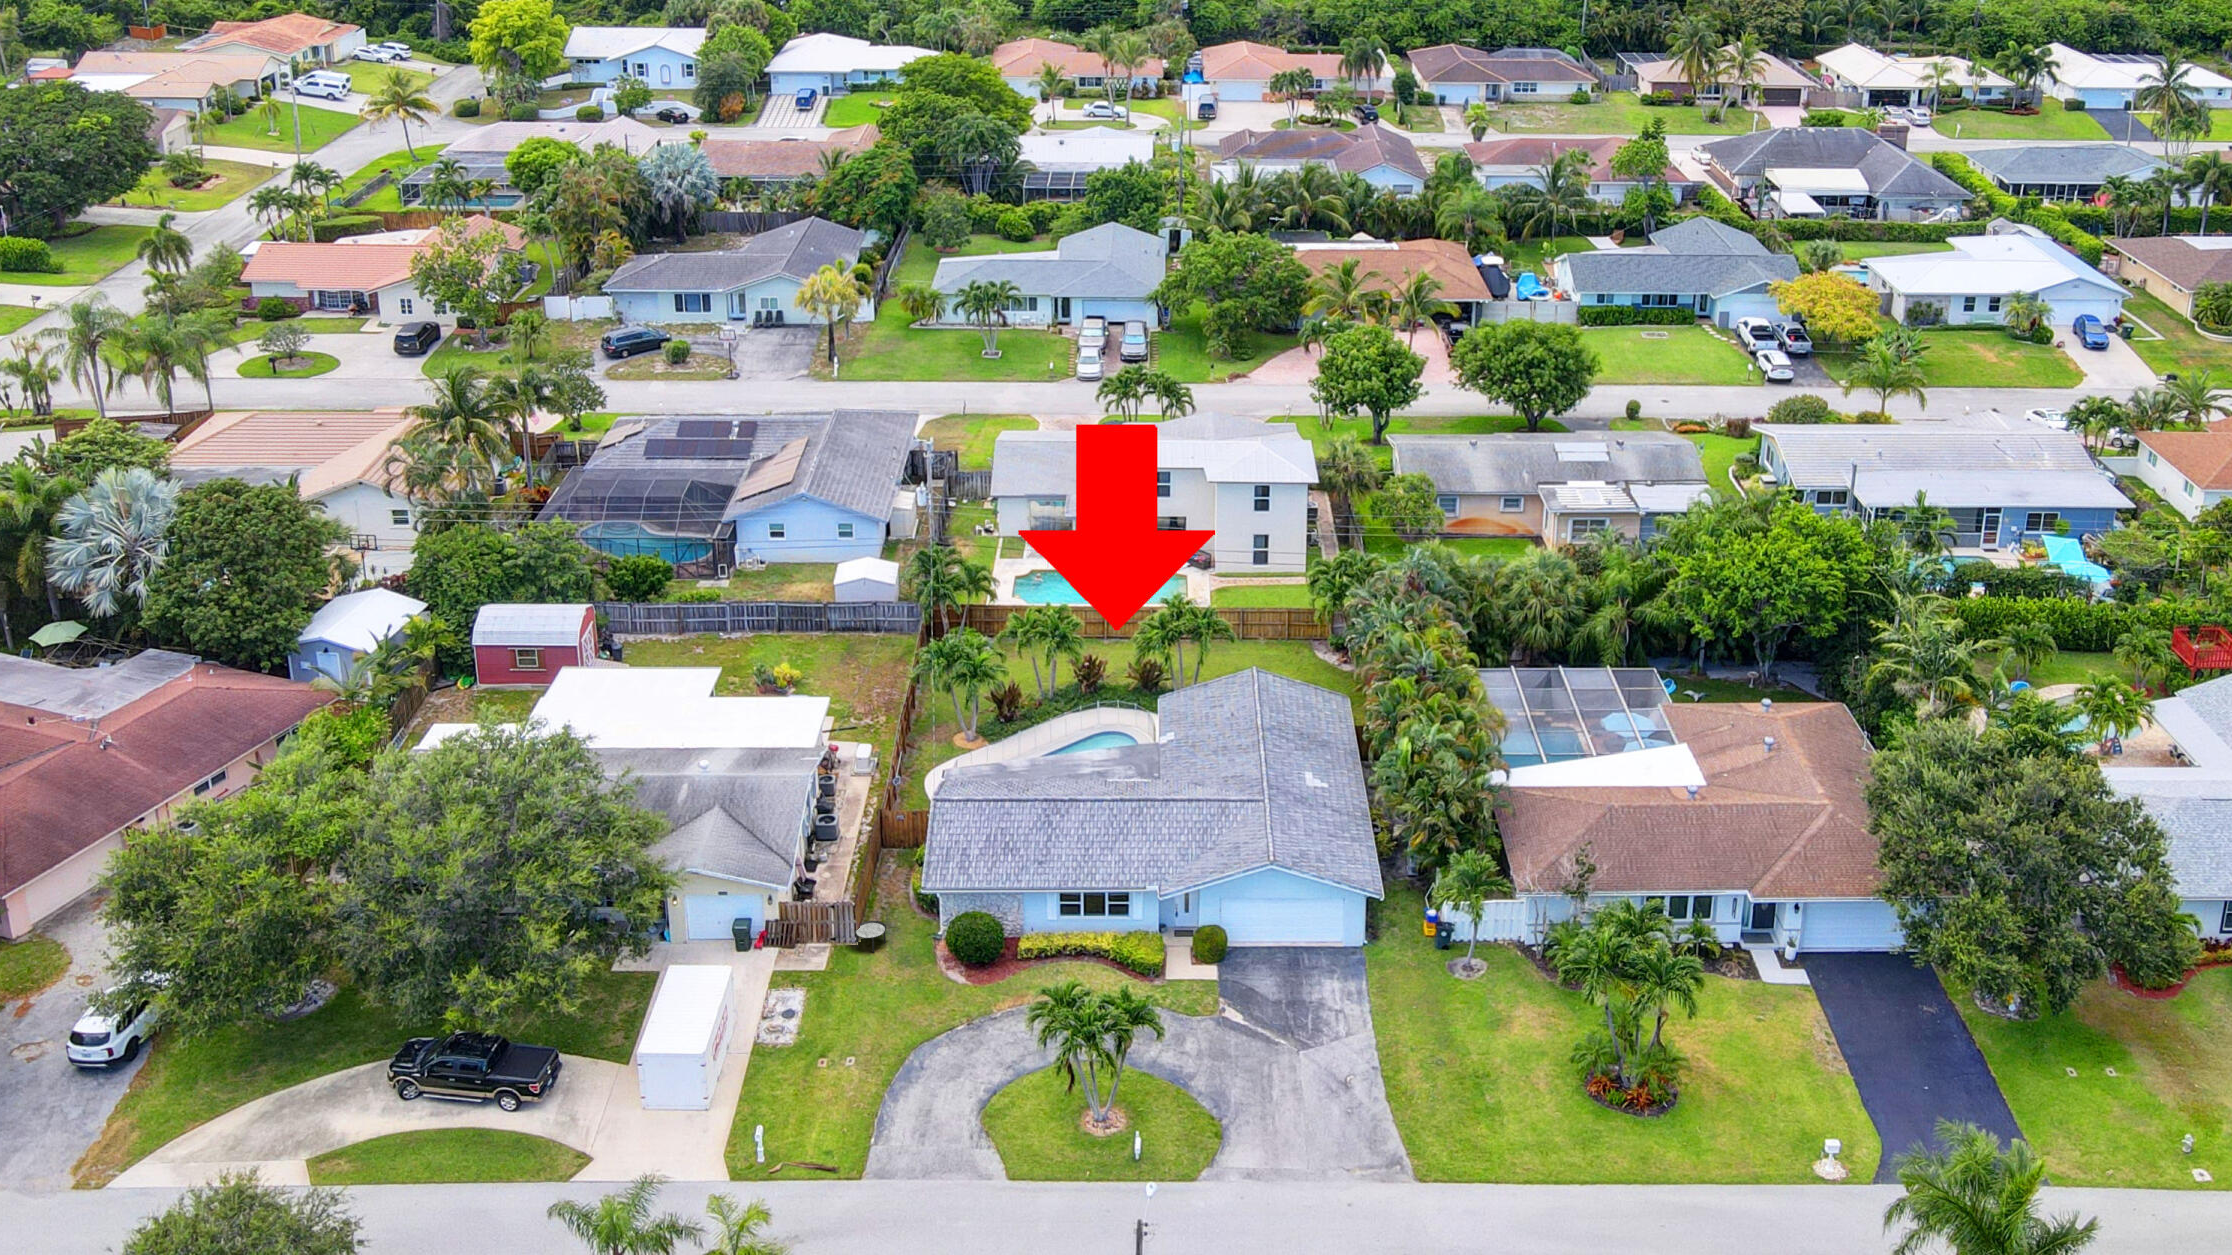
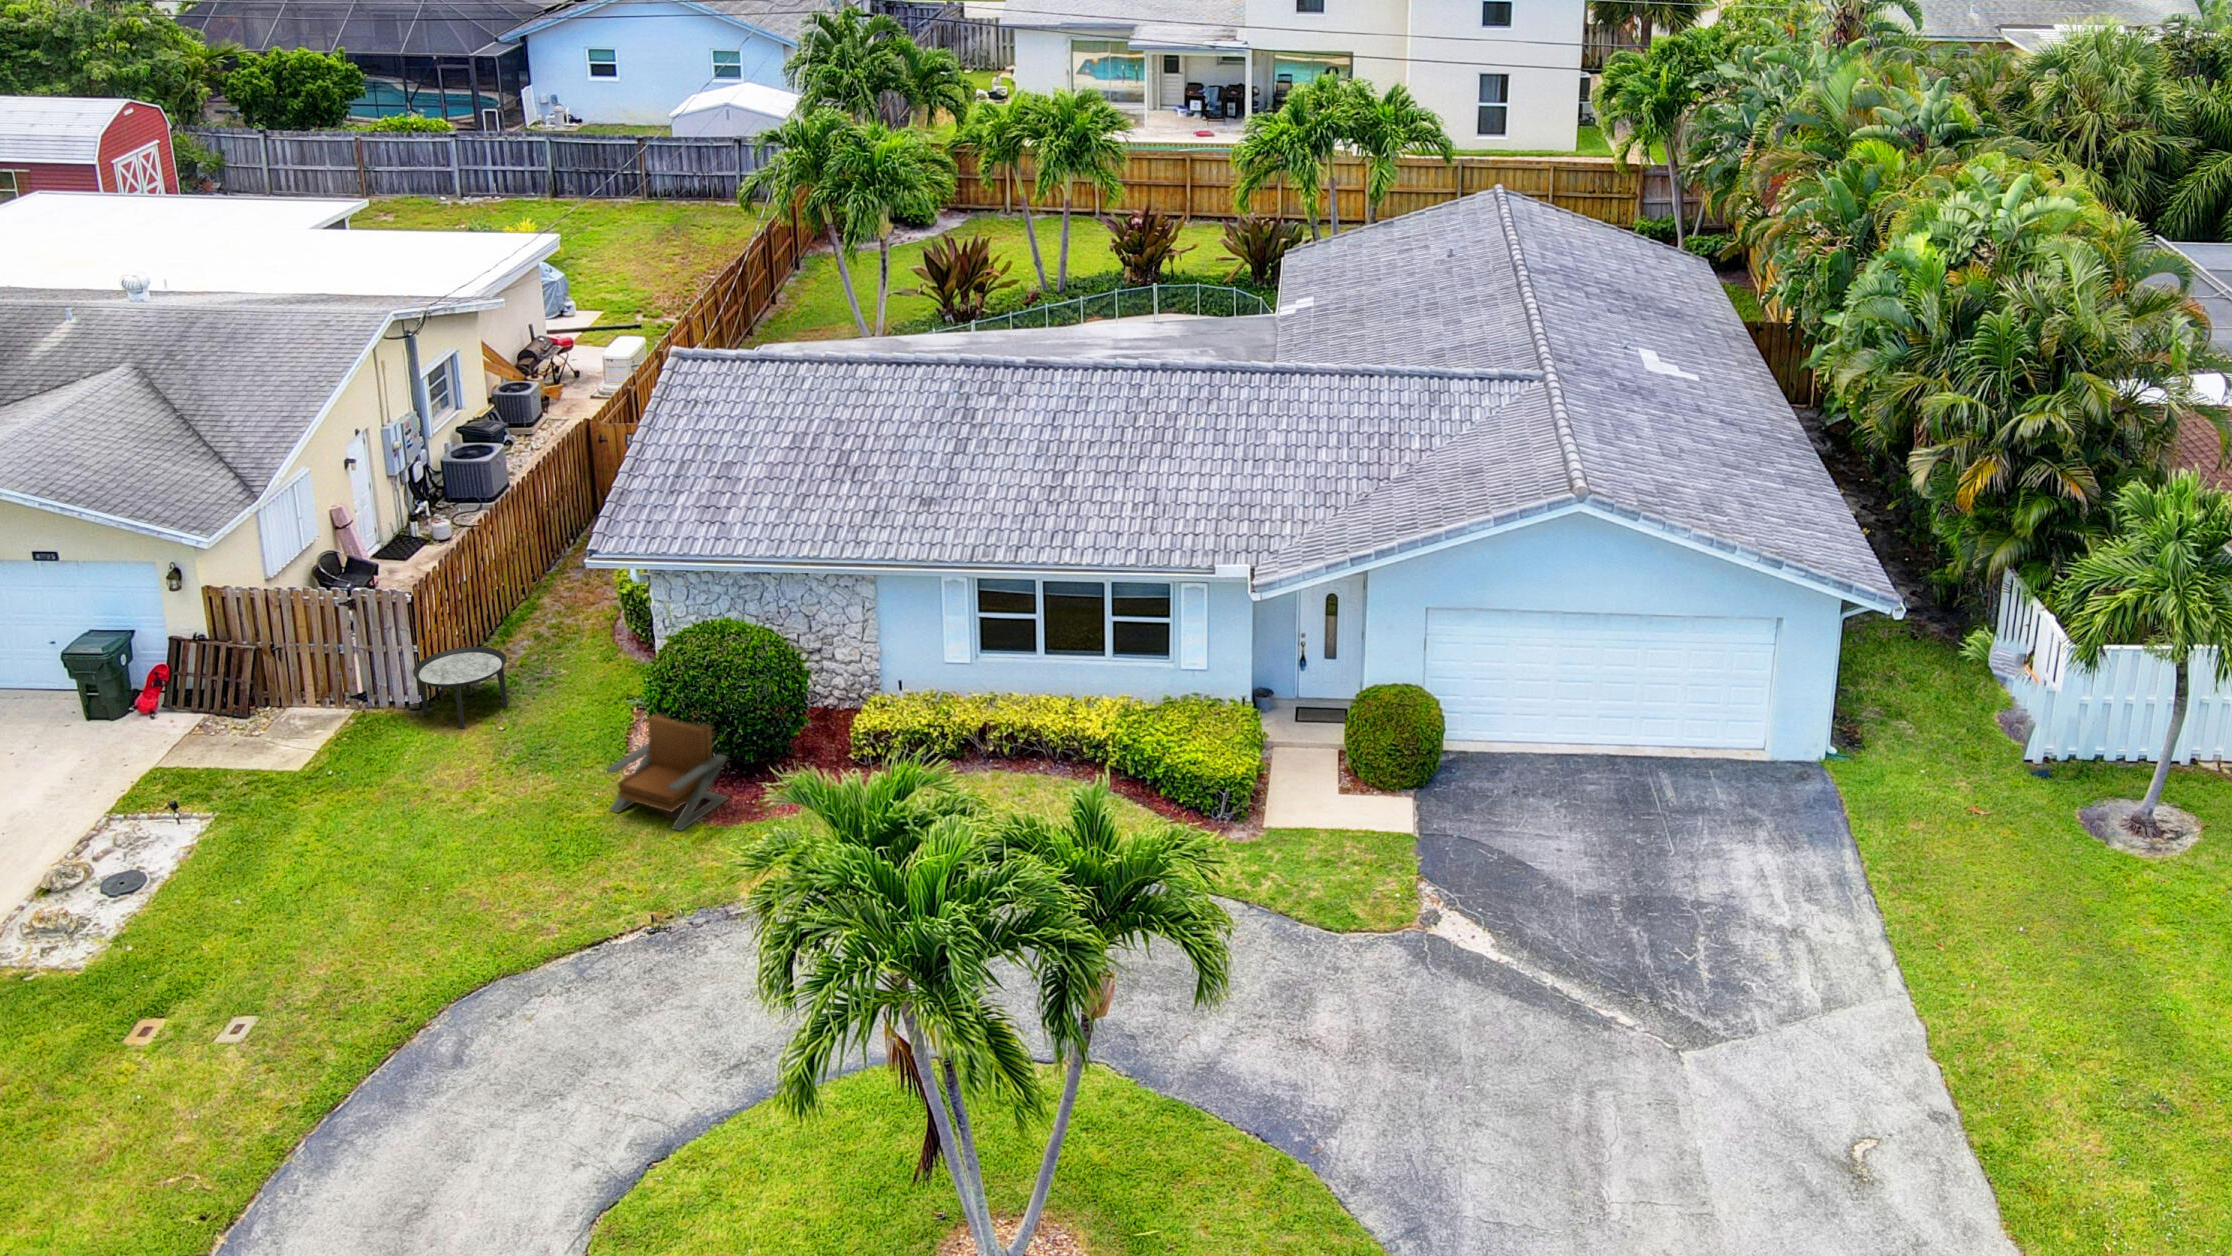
lounge chair: none [940,948,980,990] -> present [607,712,728,831]

